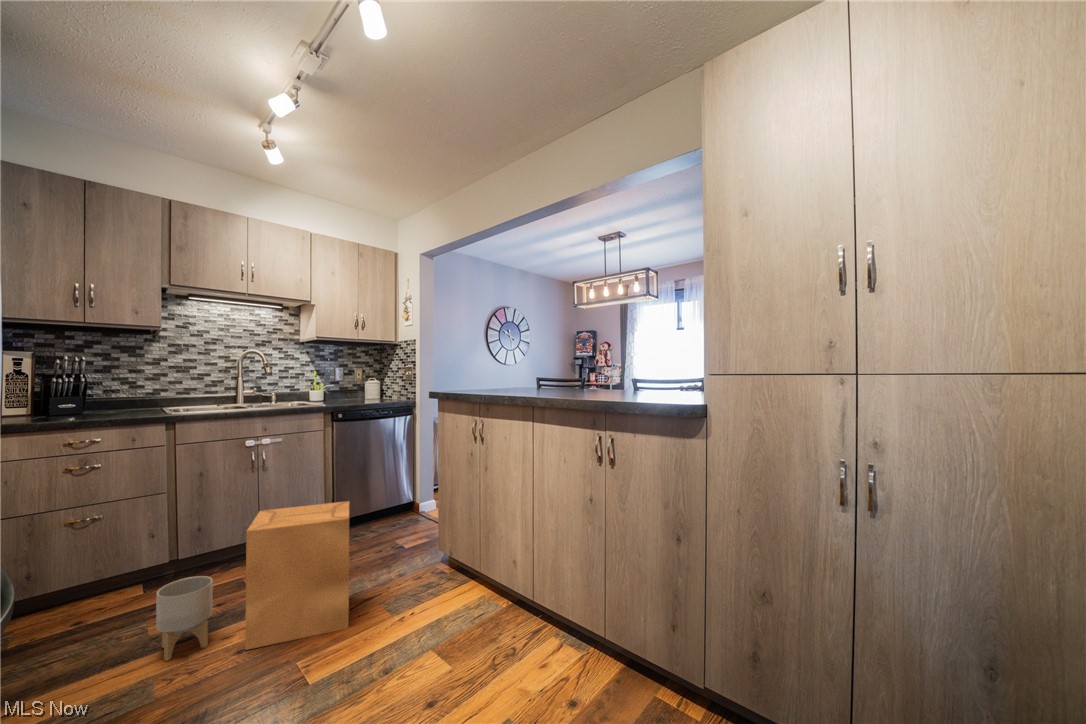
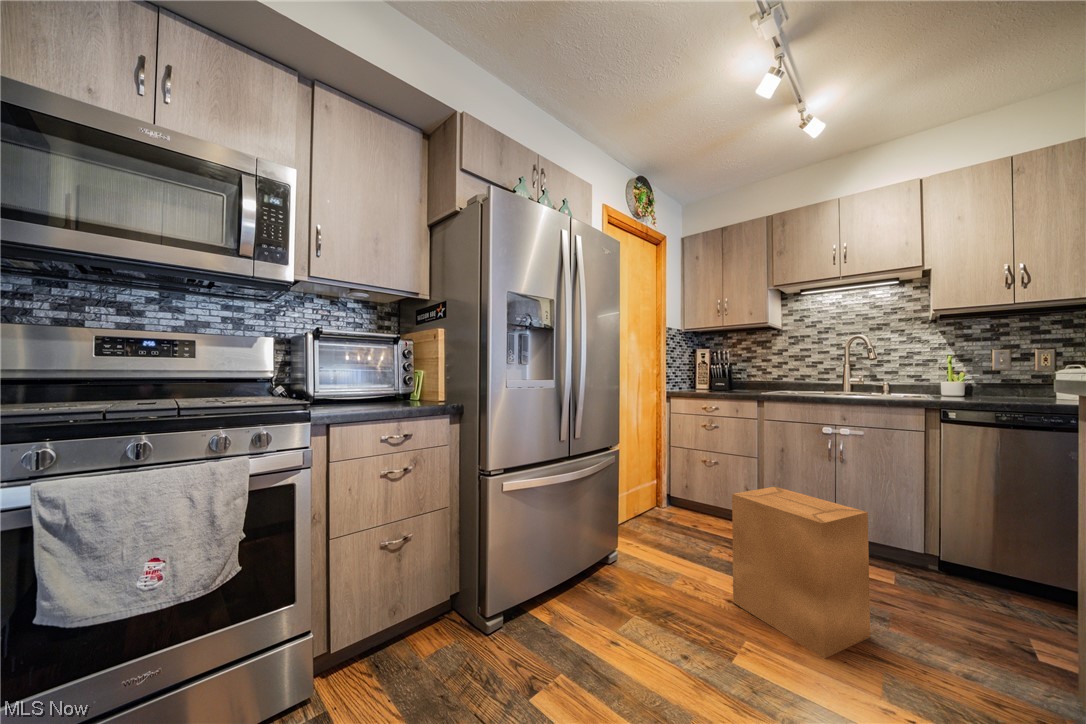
planter: present [156,576,213,661] -> none [694,518,732,583]

